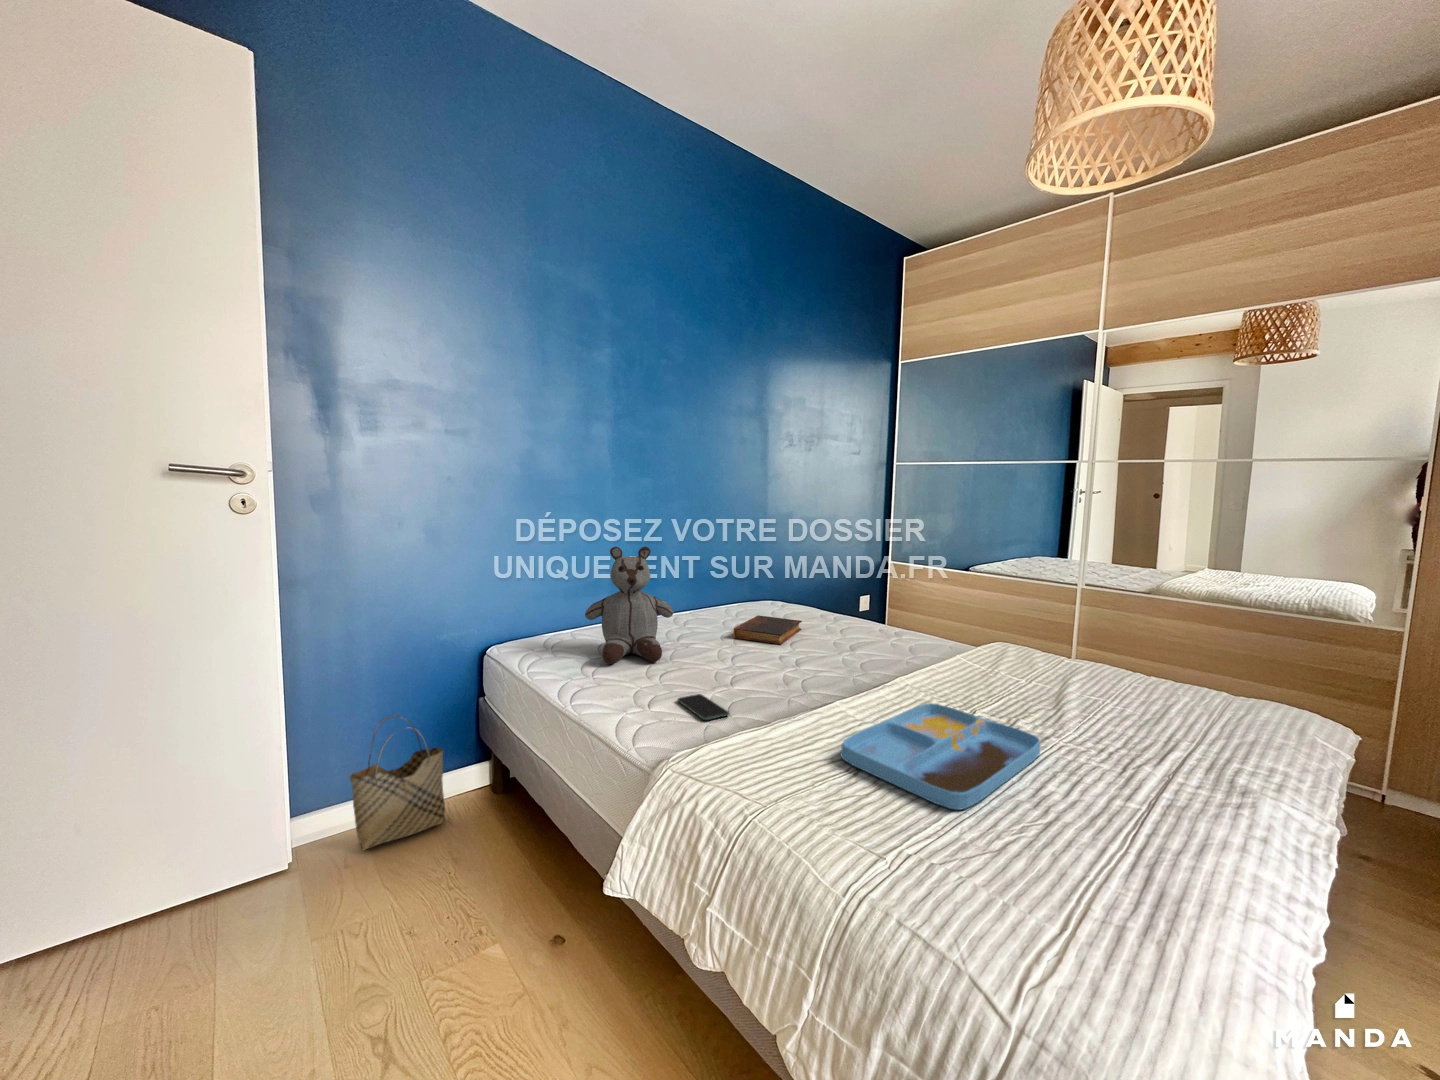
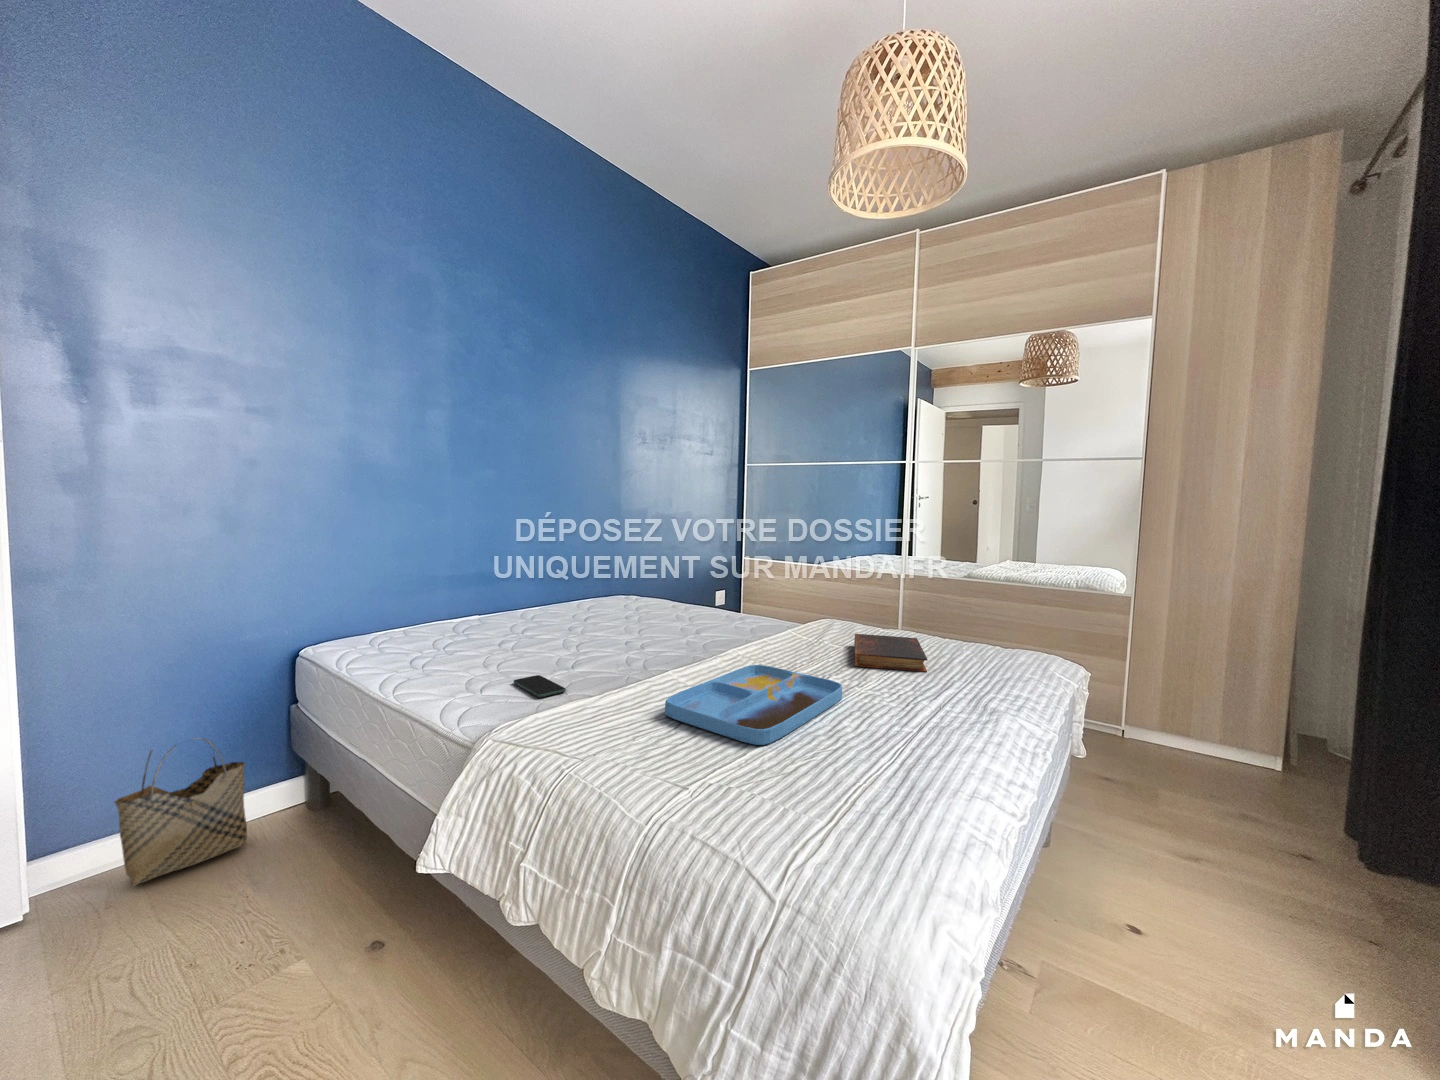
stuffed bear: present [585,547,673,664] -> none [419,534,518,655]
book: present [733,615,802,644] -> present [854,634,927,672]

